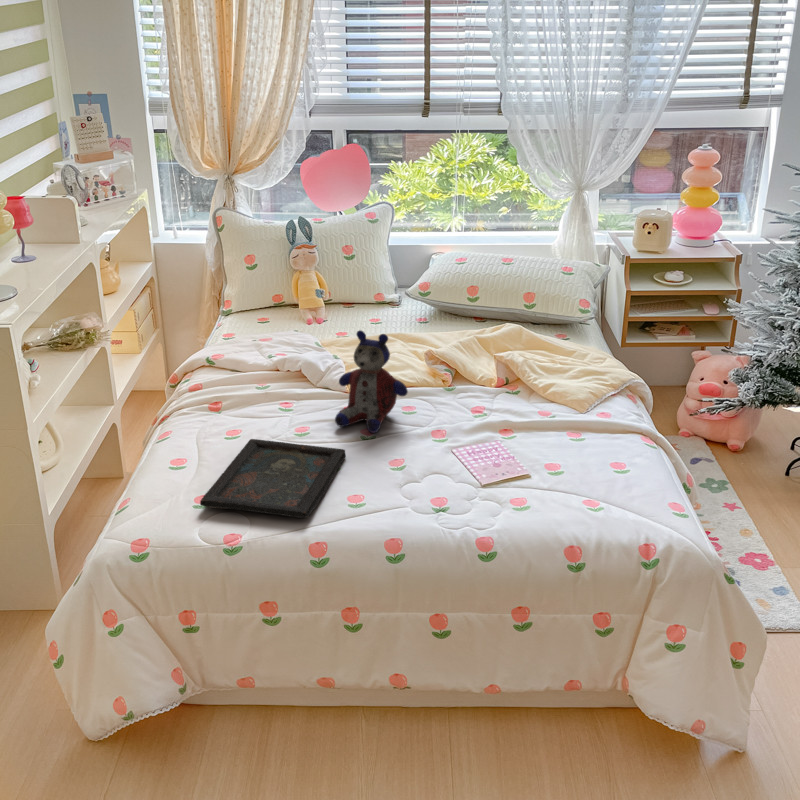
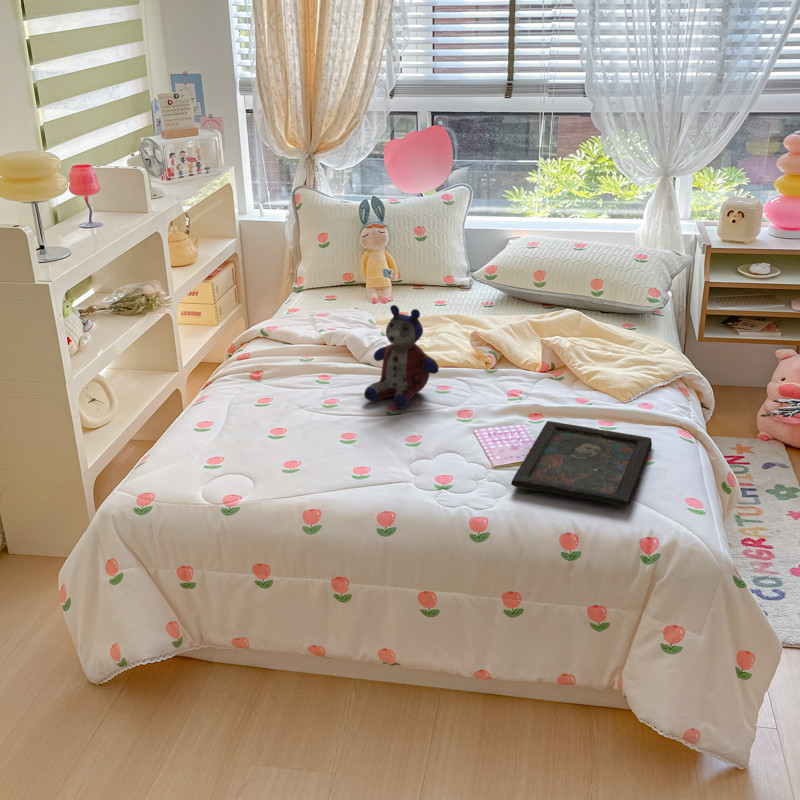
tray: present [200,439,346,518] -> present [511,421,652,506]

